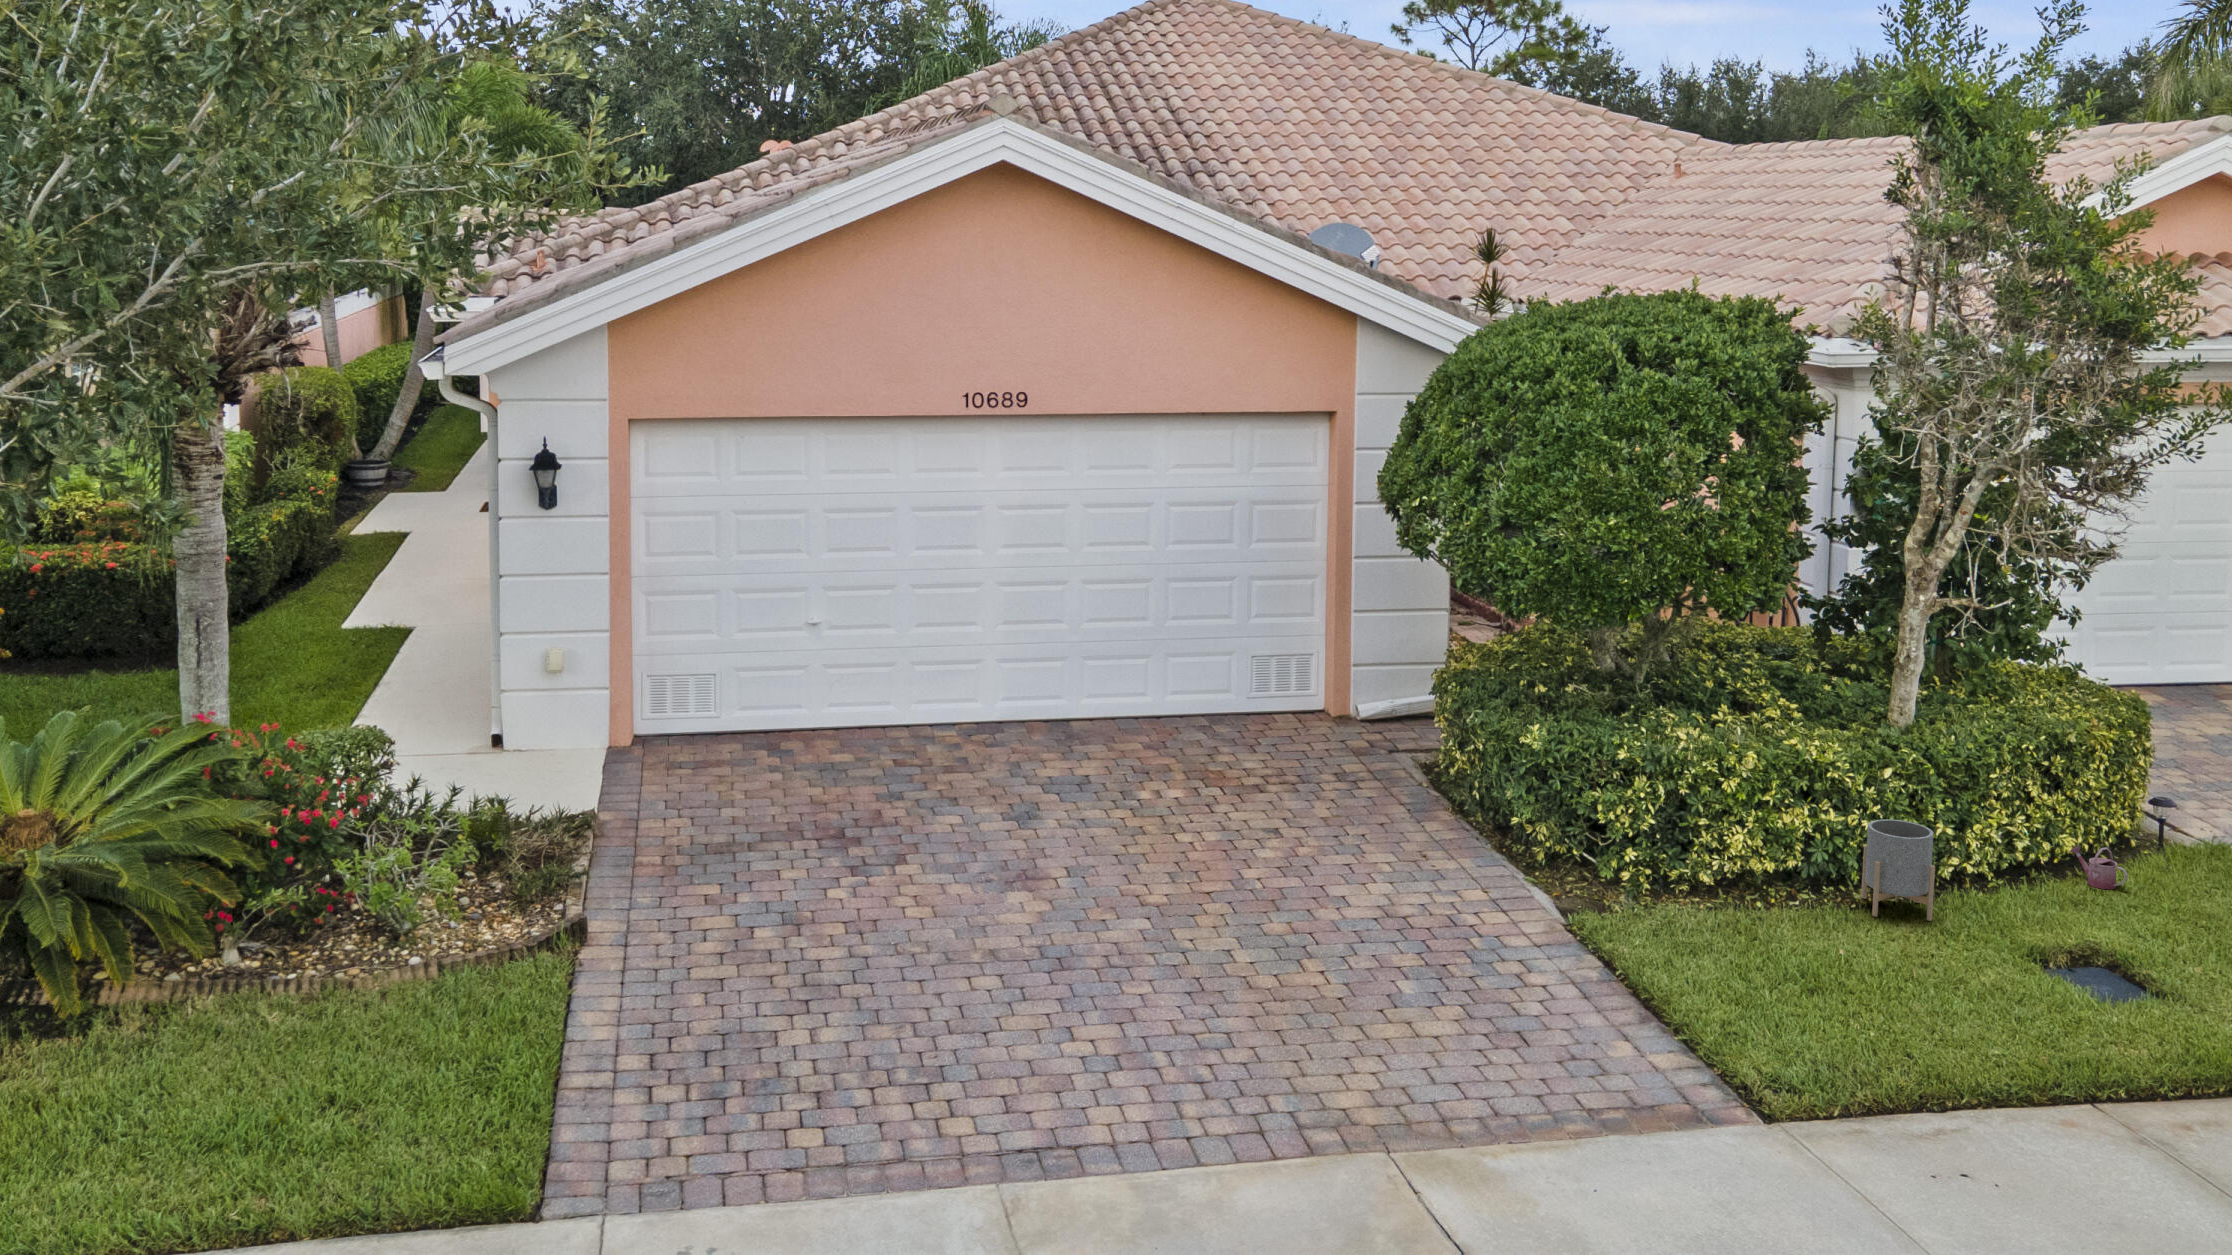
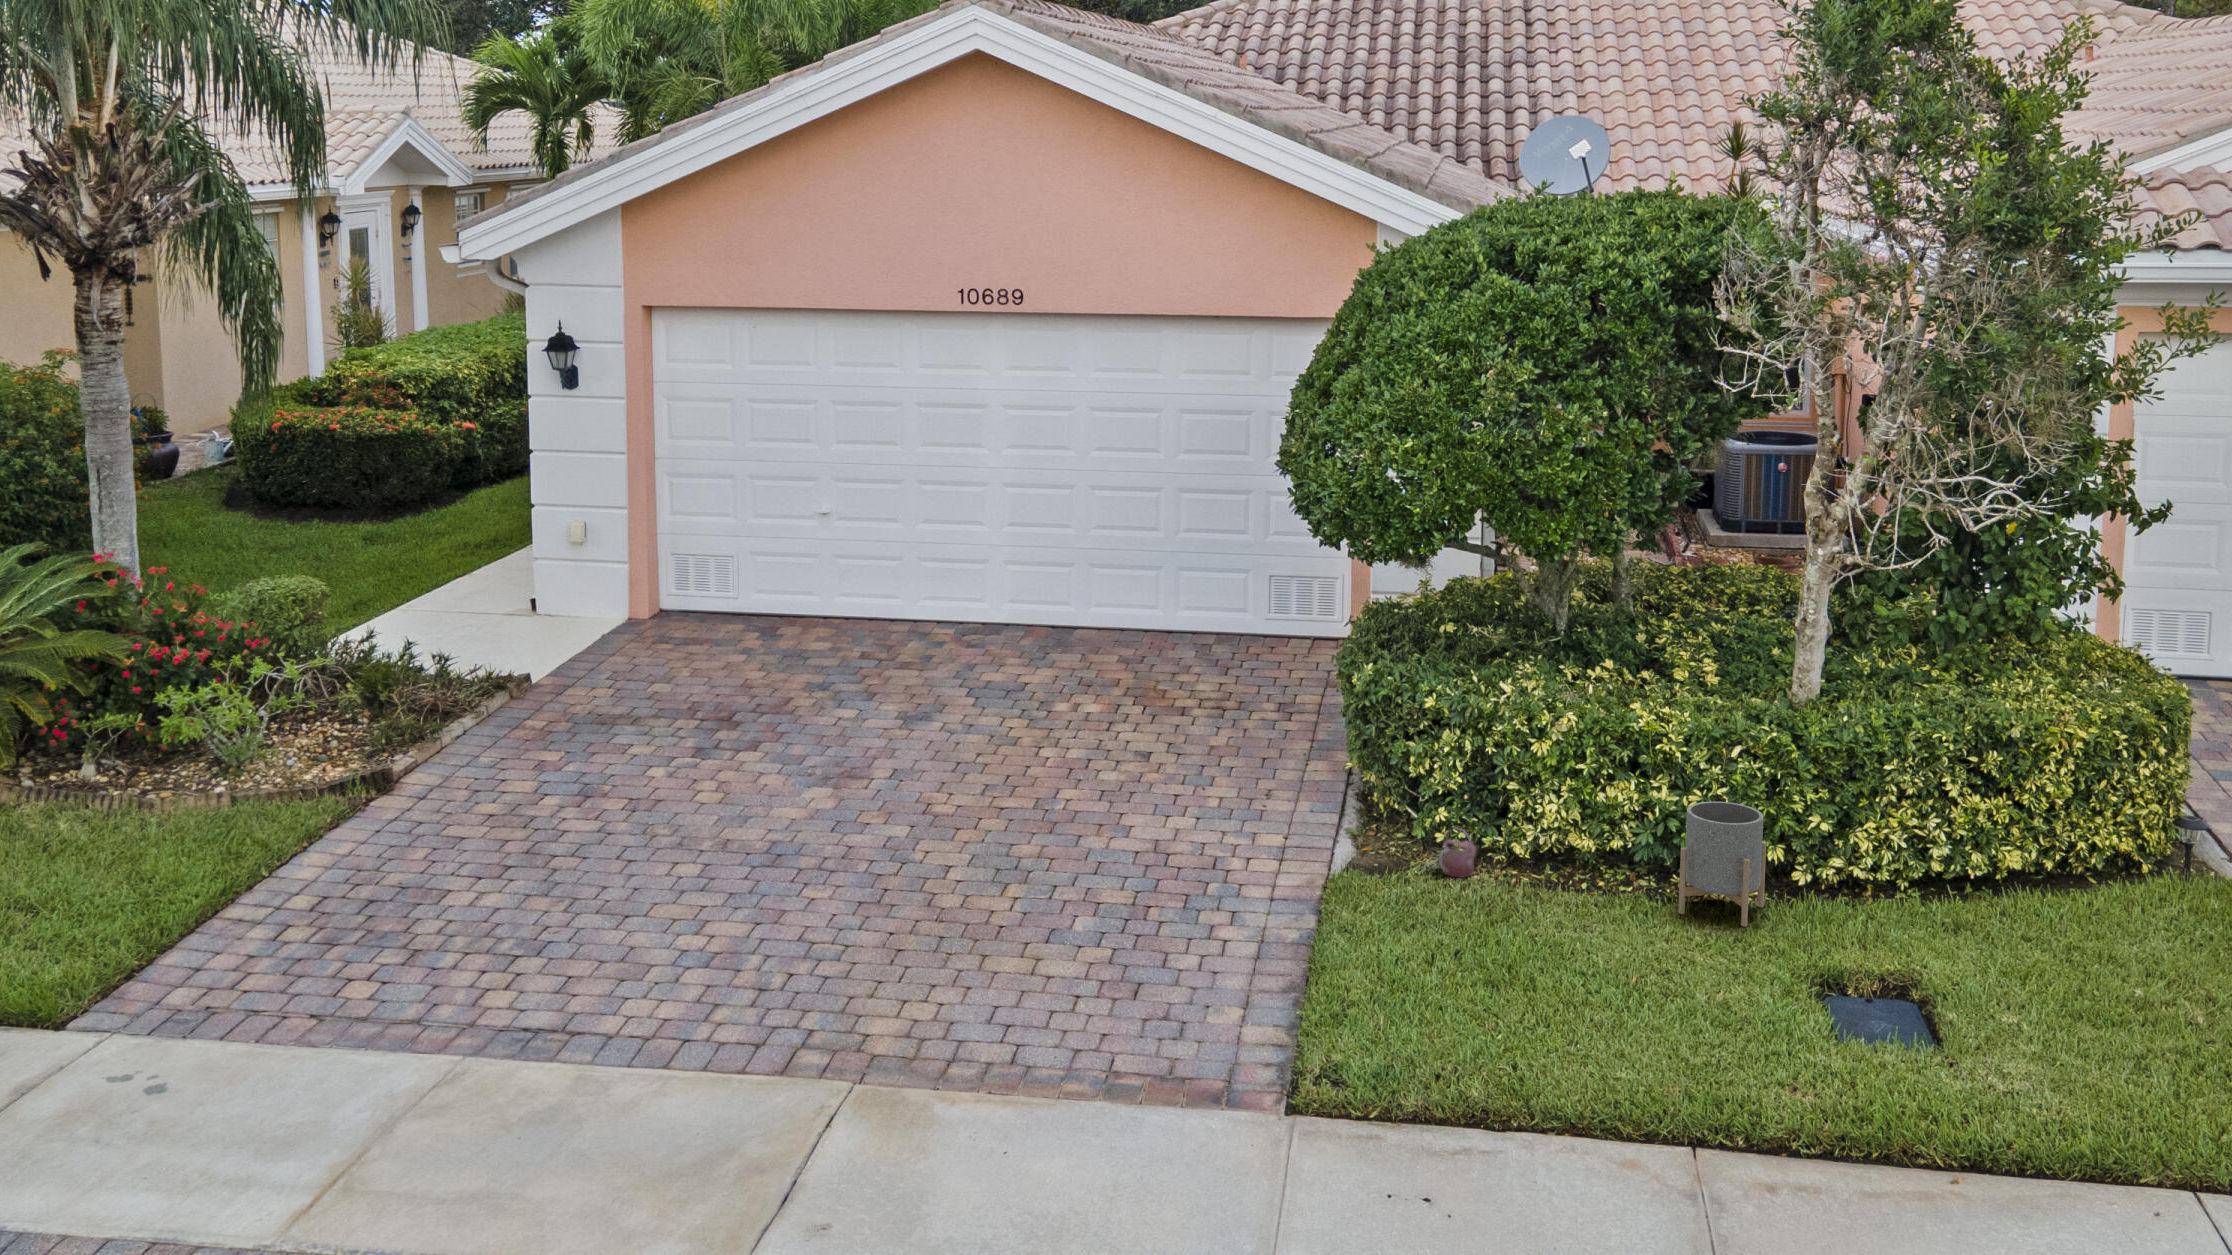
watering can: present [2069,847,2128,889] -> present [1439,828,1476,878]

